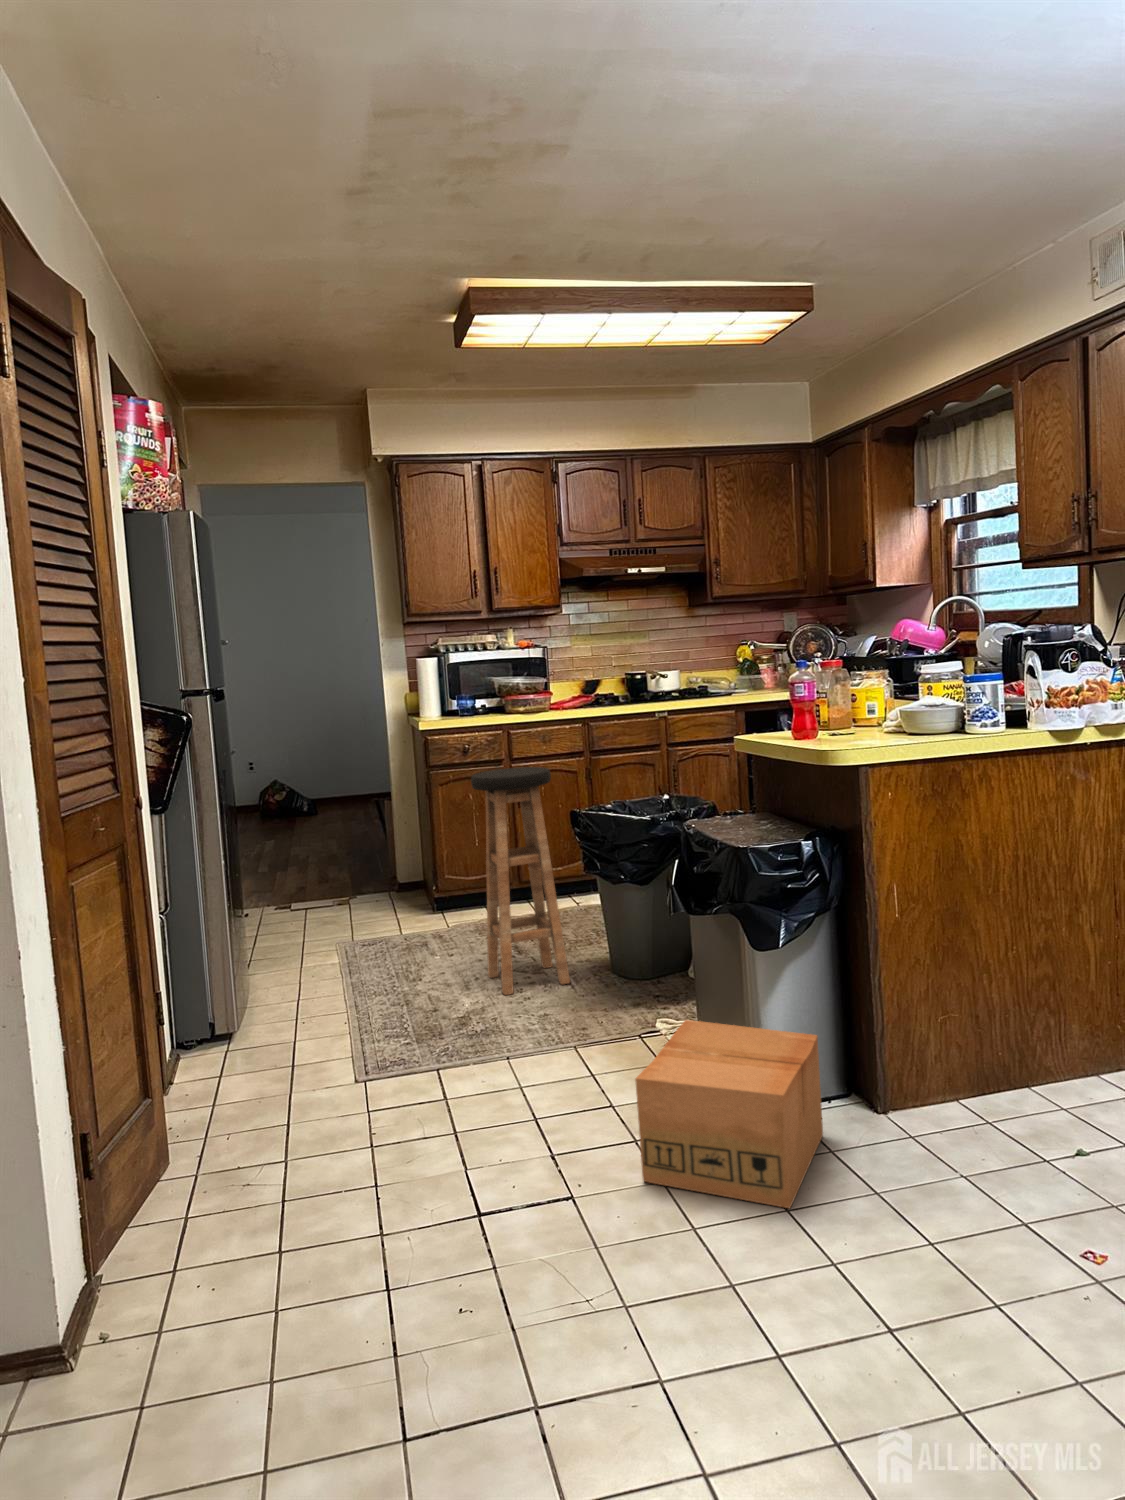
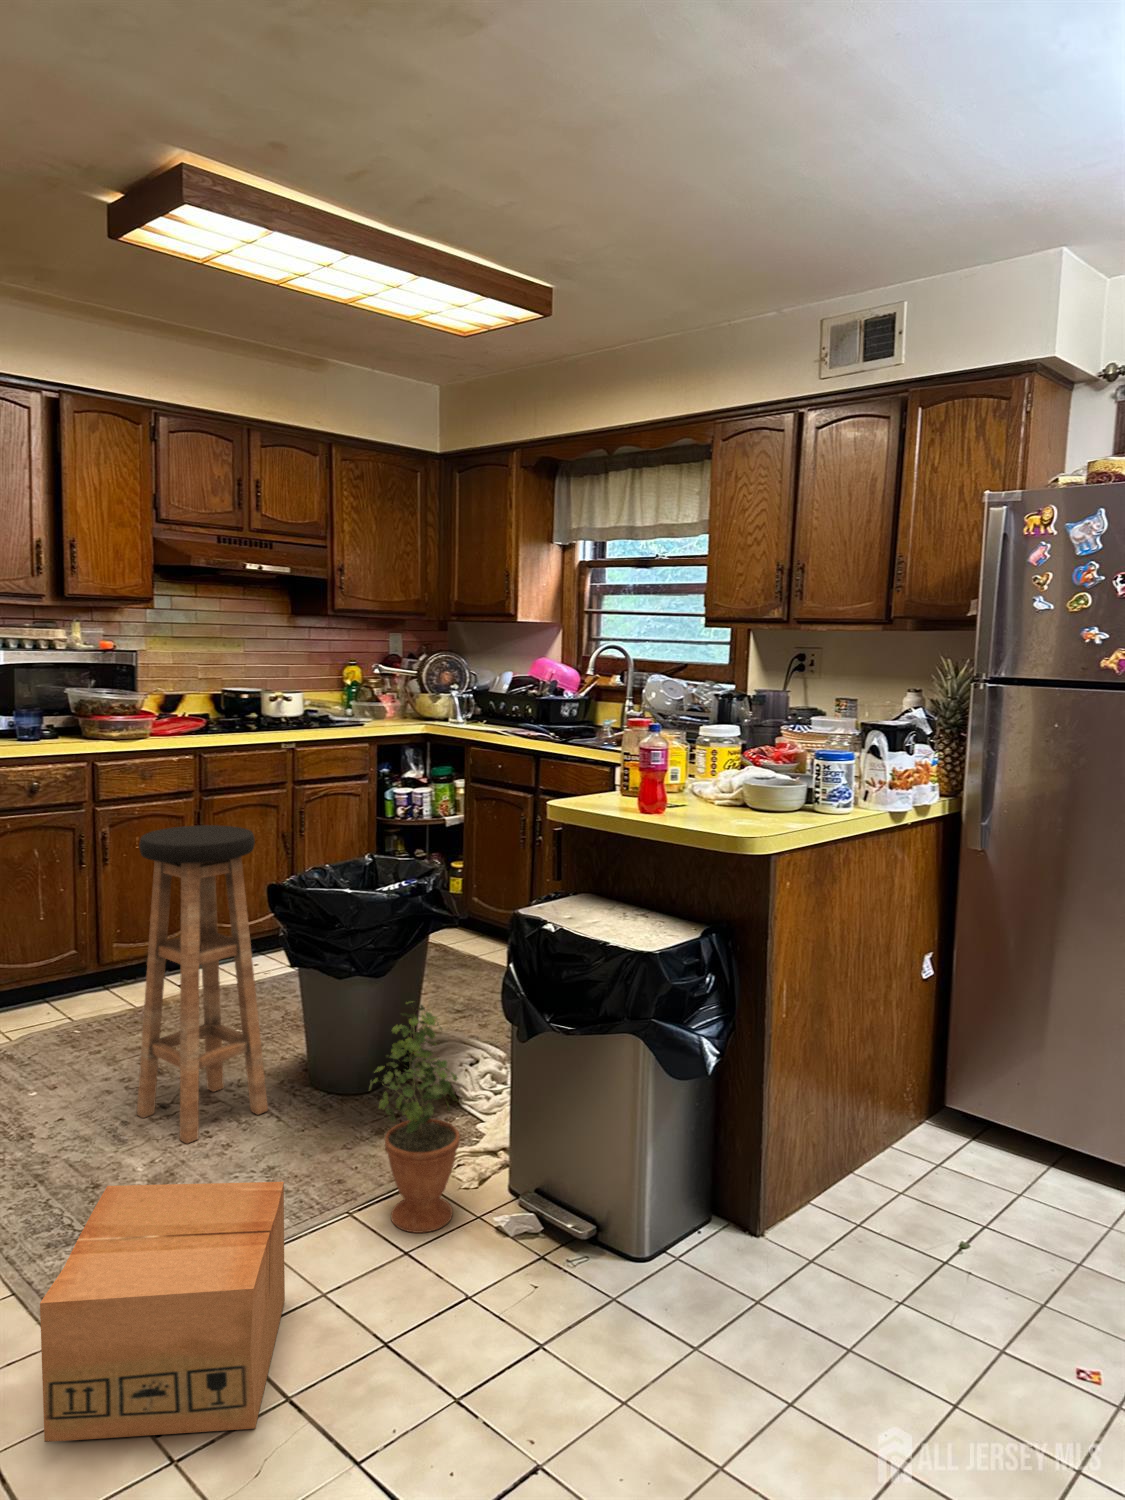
potted plant: none [571,890,645,1067] -> present [369,1002,460,1233]
cardboard box: present [635,1020,823,1208] -> present [40,1182,285,1442]

